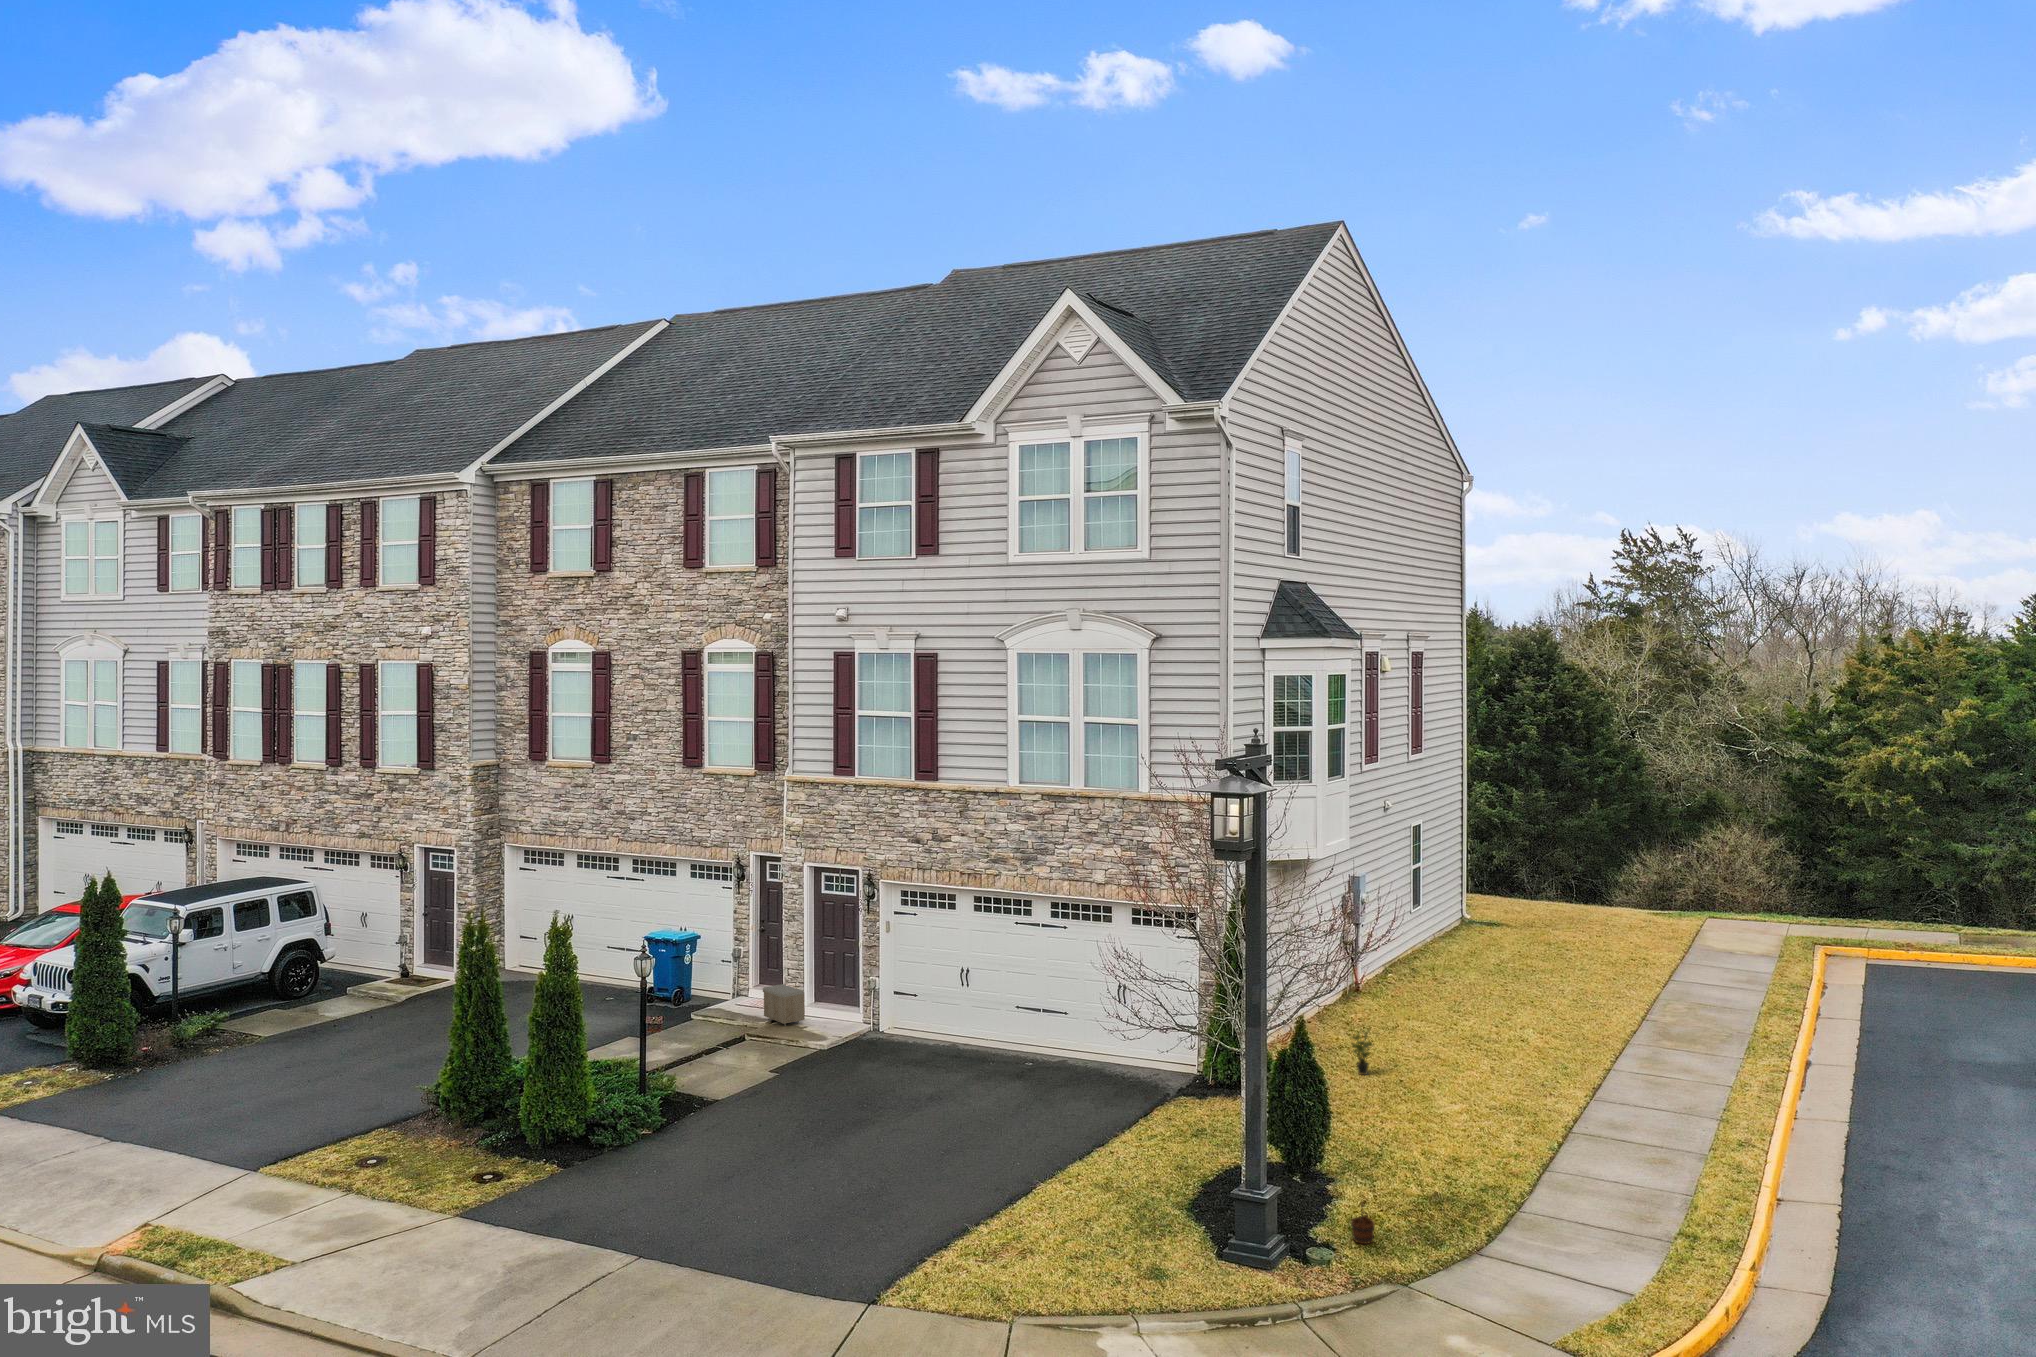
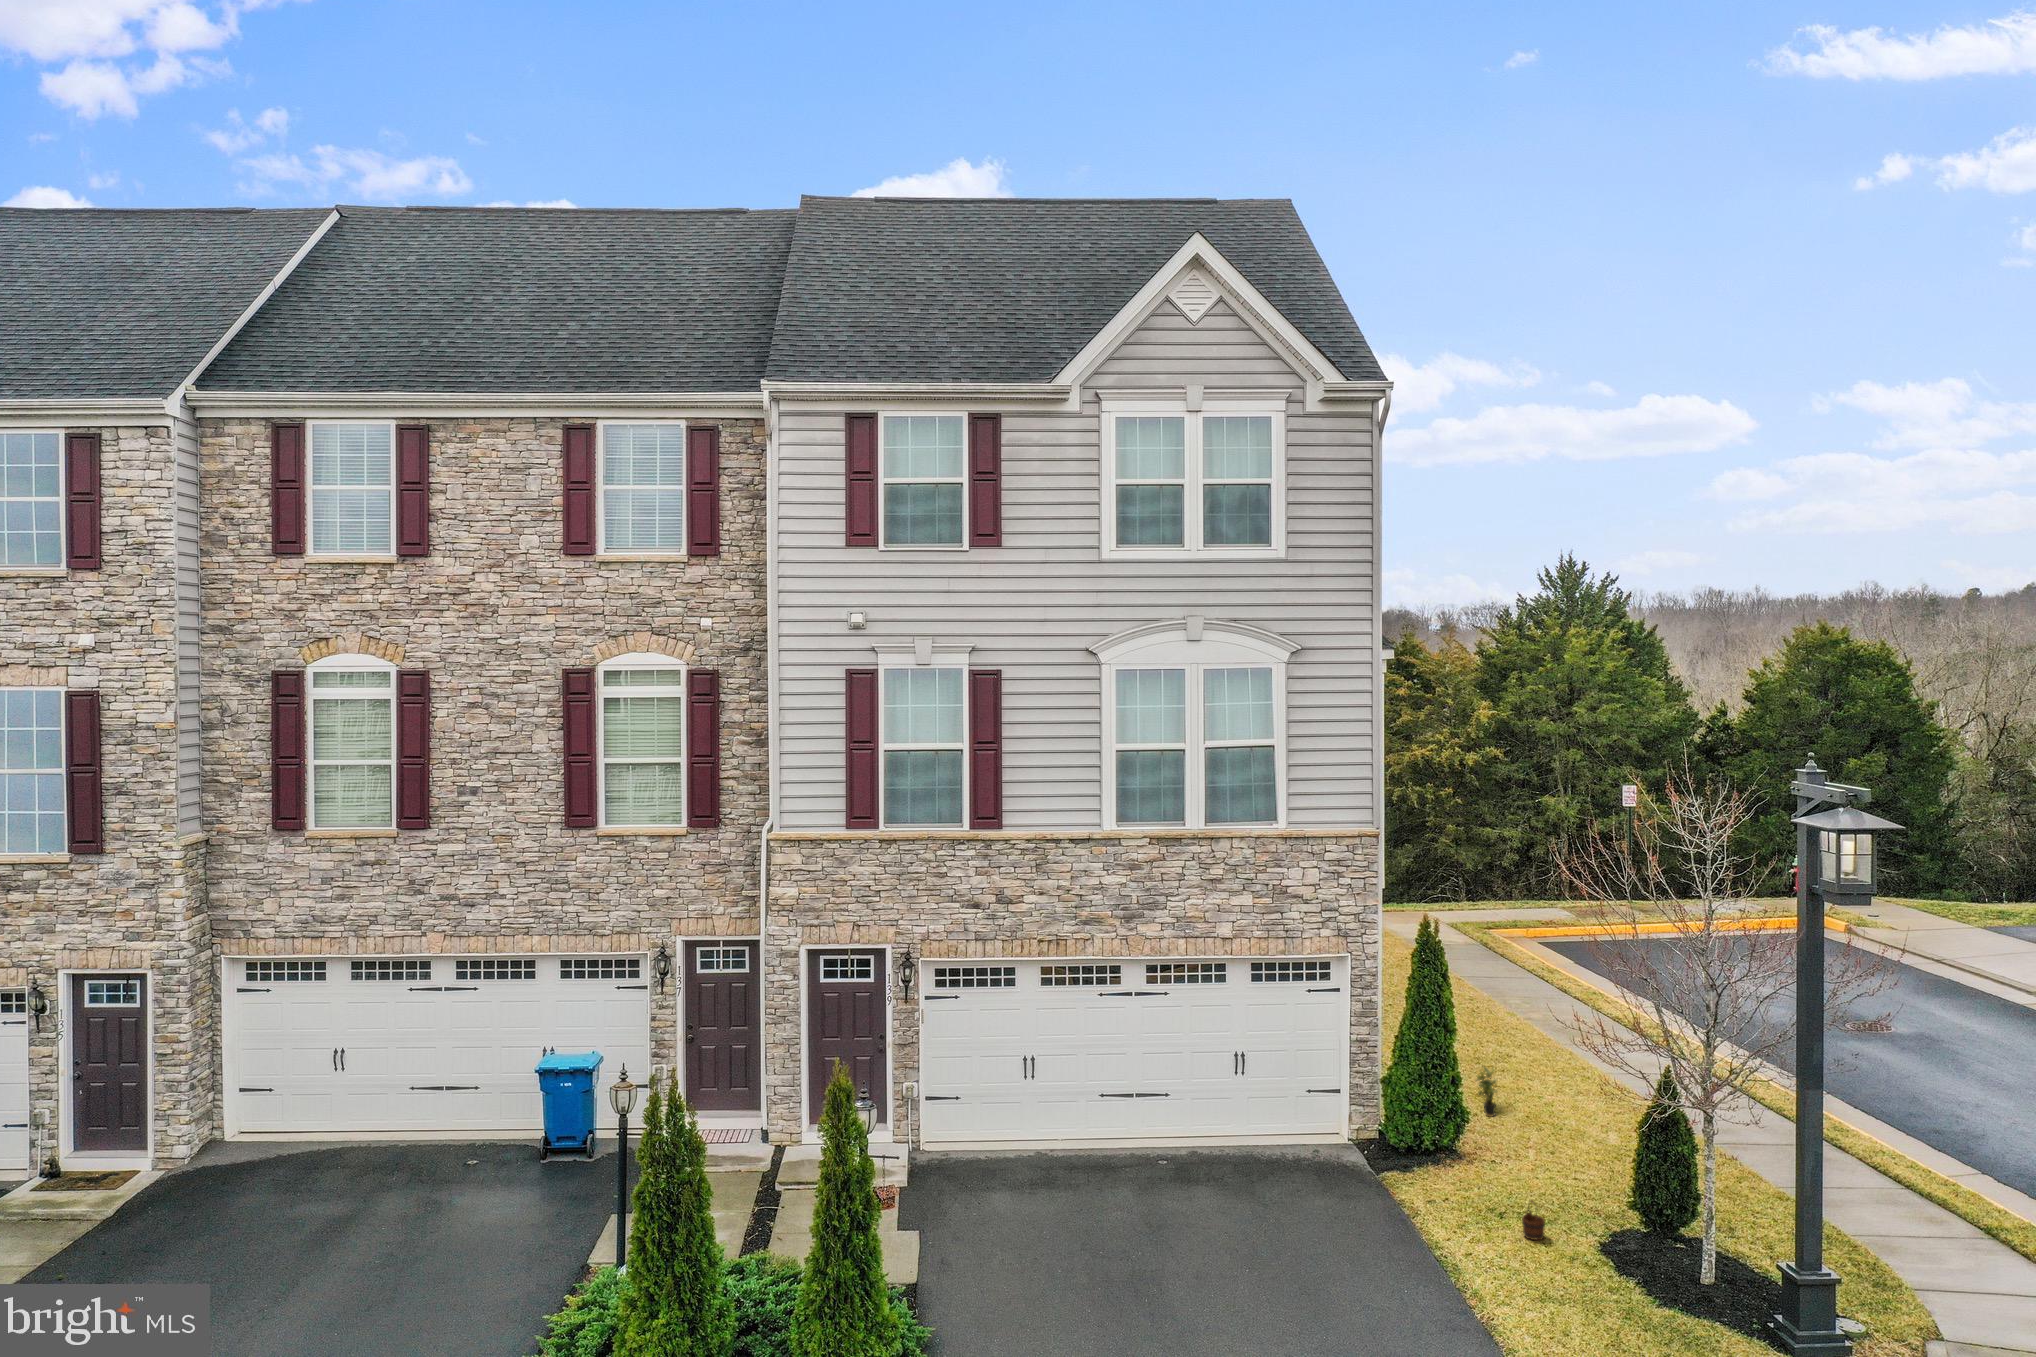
storage bench: present [763,984,805,1026] -> none [738,1110,803,1166]
wooden bucket: present [1351,1203,1375,1244] -> present [1522,1200,1545,1240]

